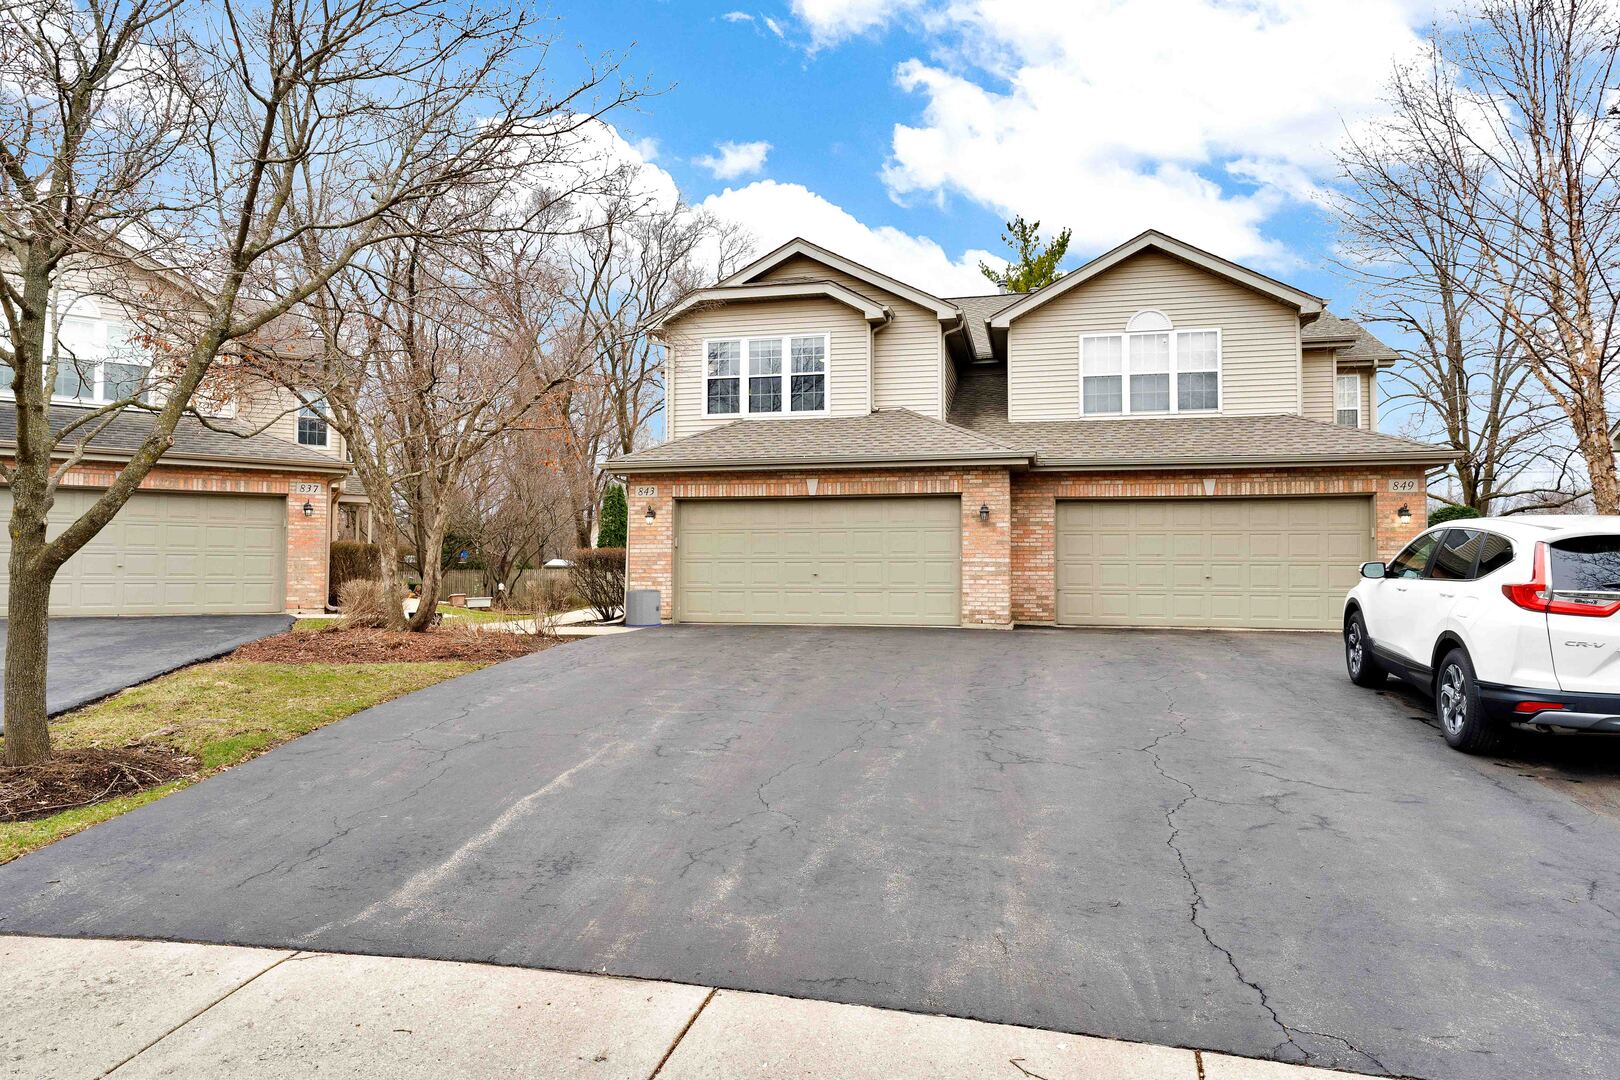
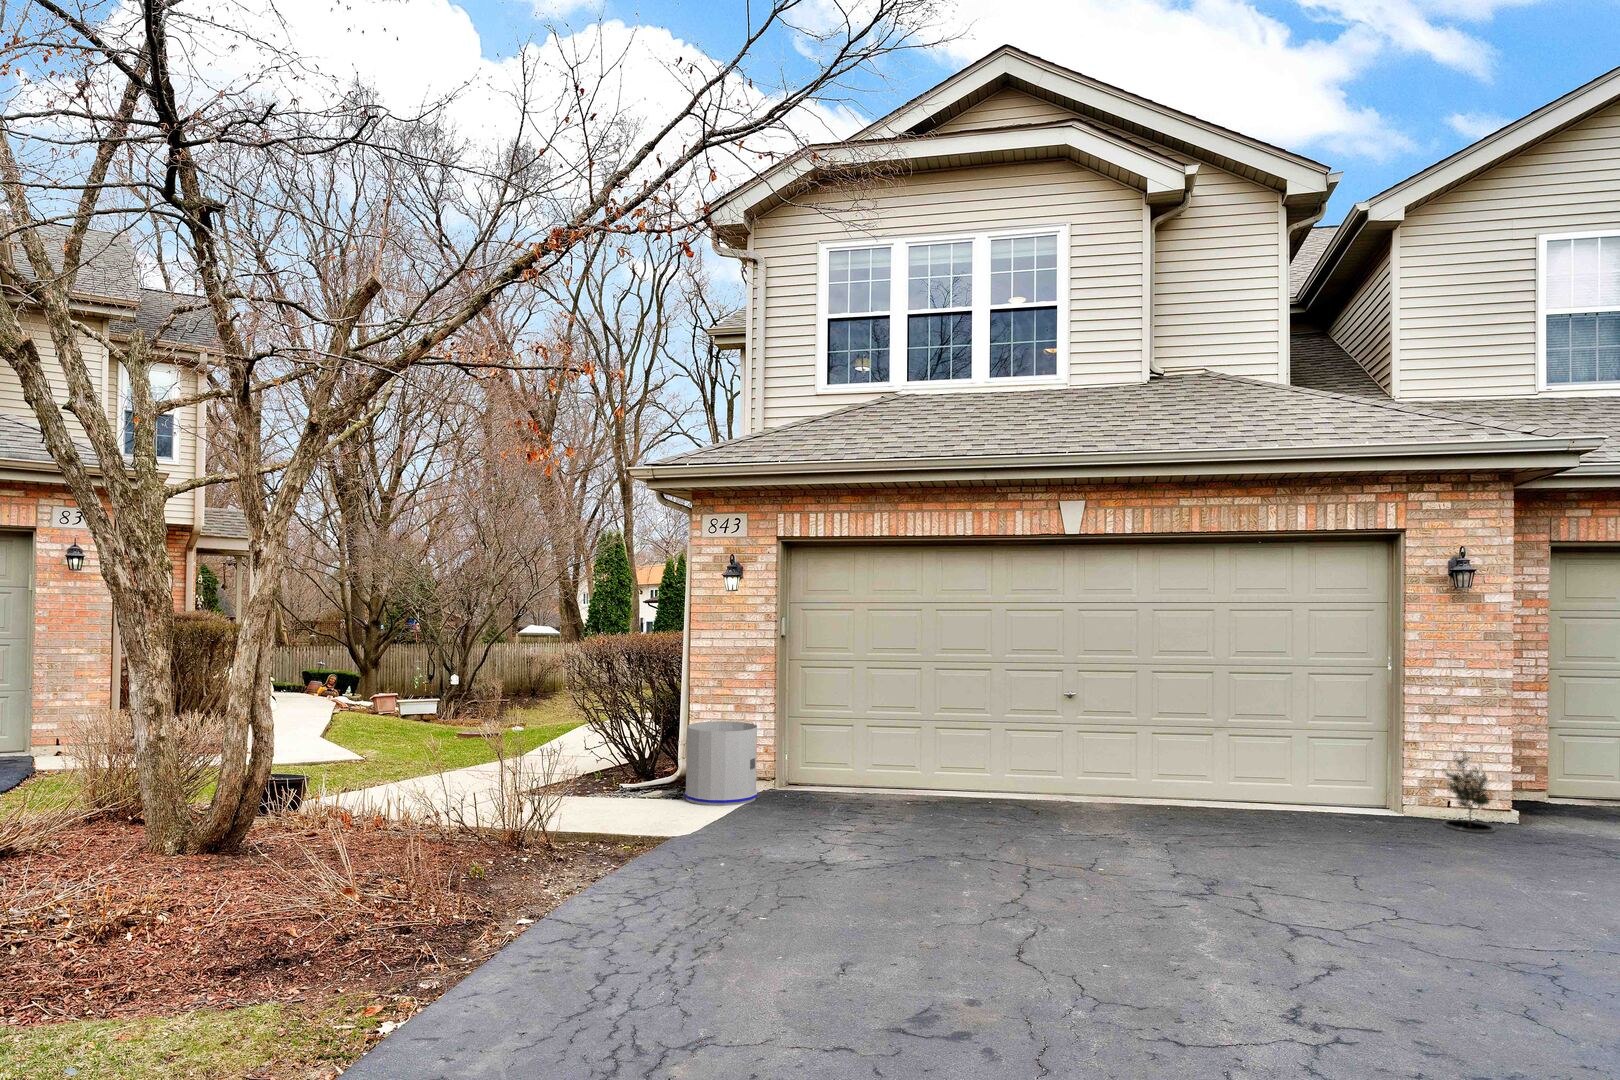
potted tree: none [970,595,994,633] -> present [1443,751,1495,833]

